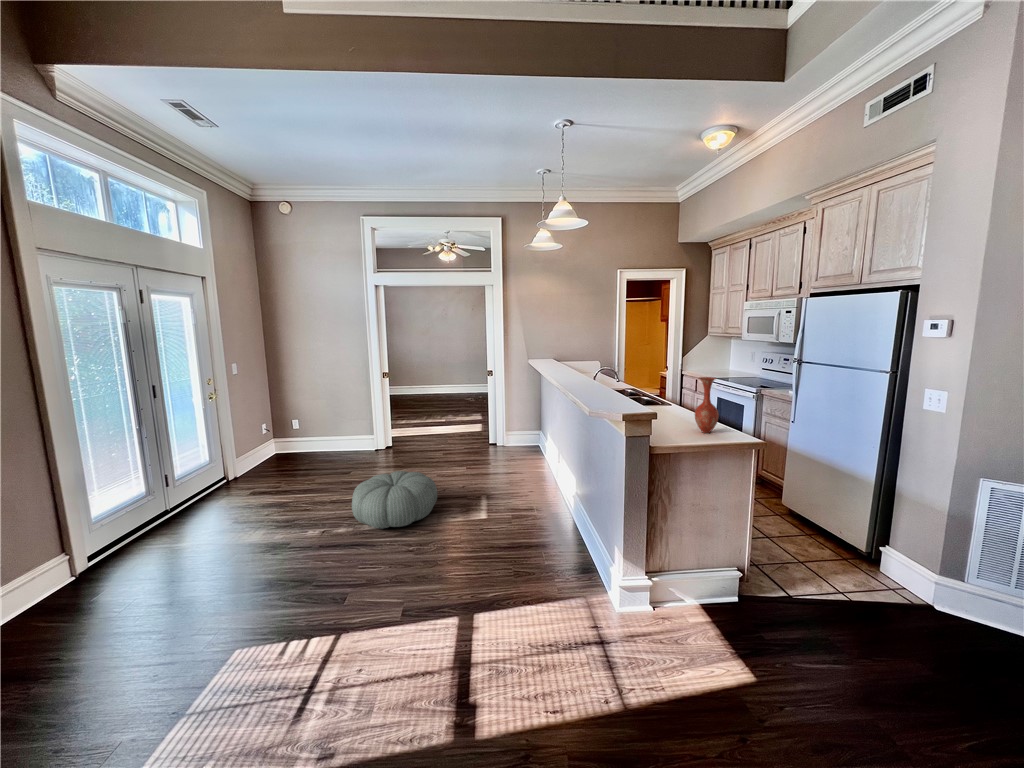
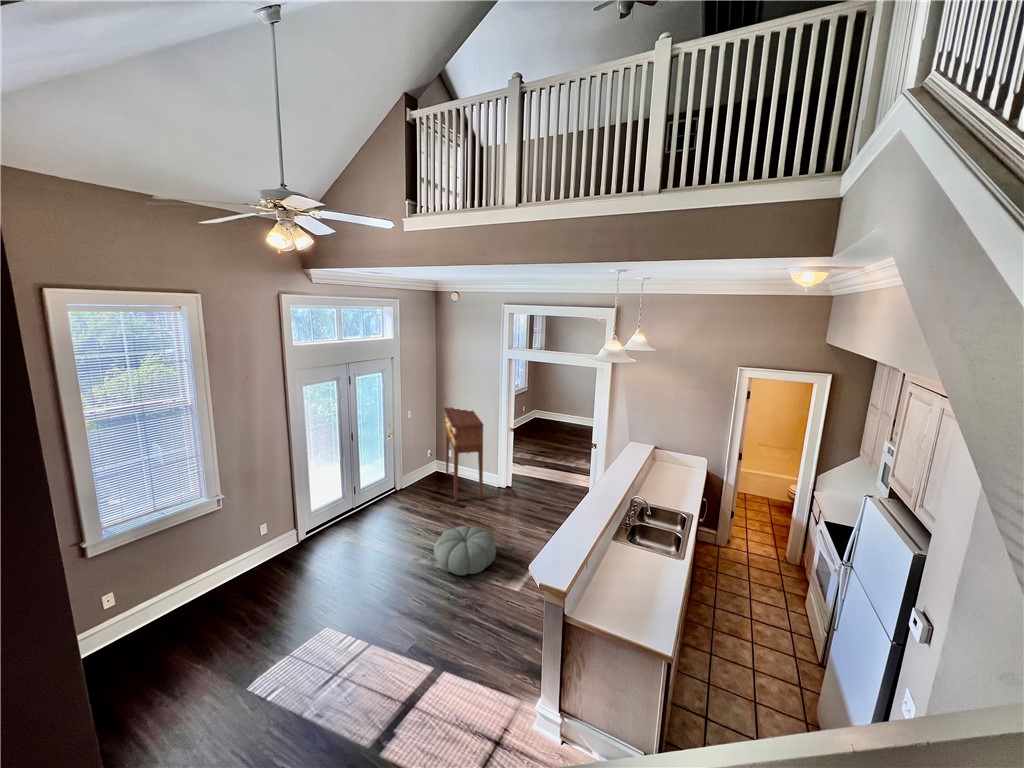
console table: none [277,360,364,472] -> present [444,408,483,502]
vase: present [695,377,719,433] -> none [630,568,651,621]

